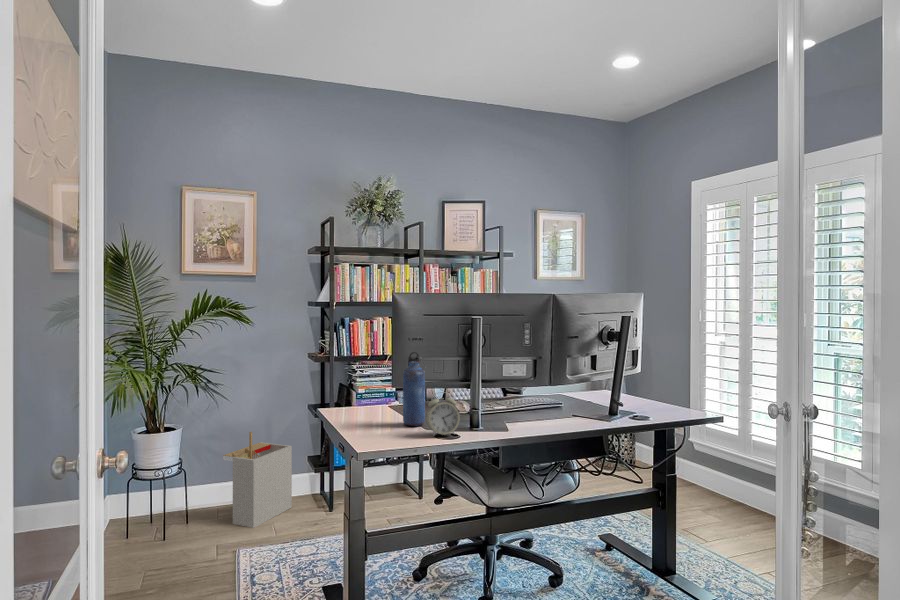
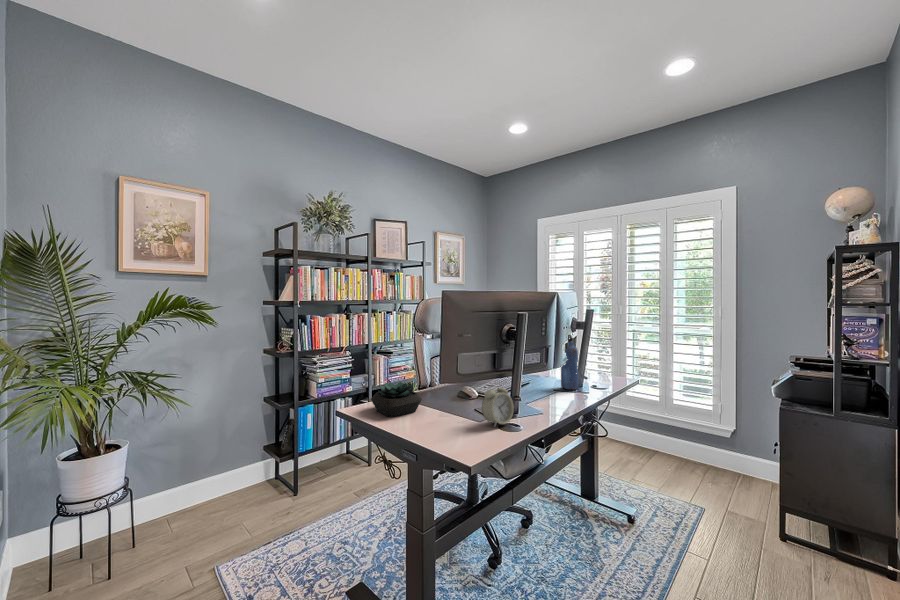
water bottle: present [403,352,426,426] -> present [561,335,578,390]
succulent plant: none [346,388,393,420] -> present [371,382,422,417]
storage bin: present [223,432,292,528] -> none [179,433,254,534]

